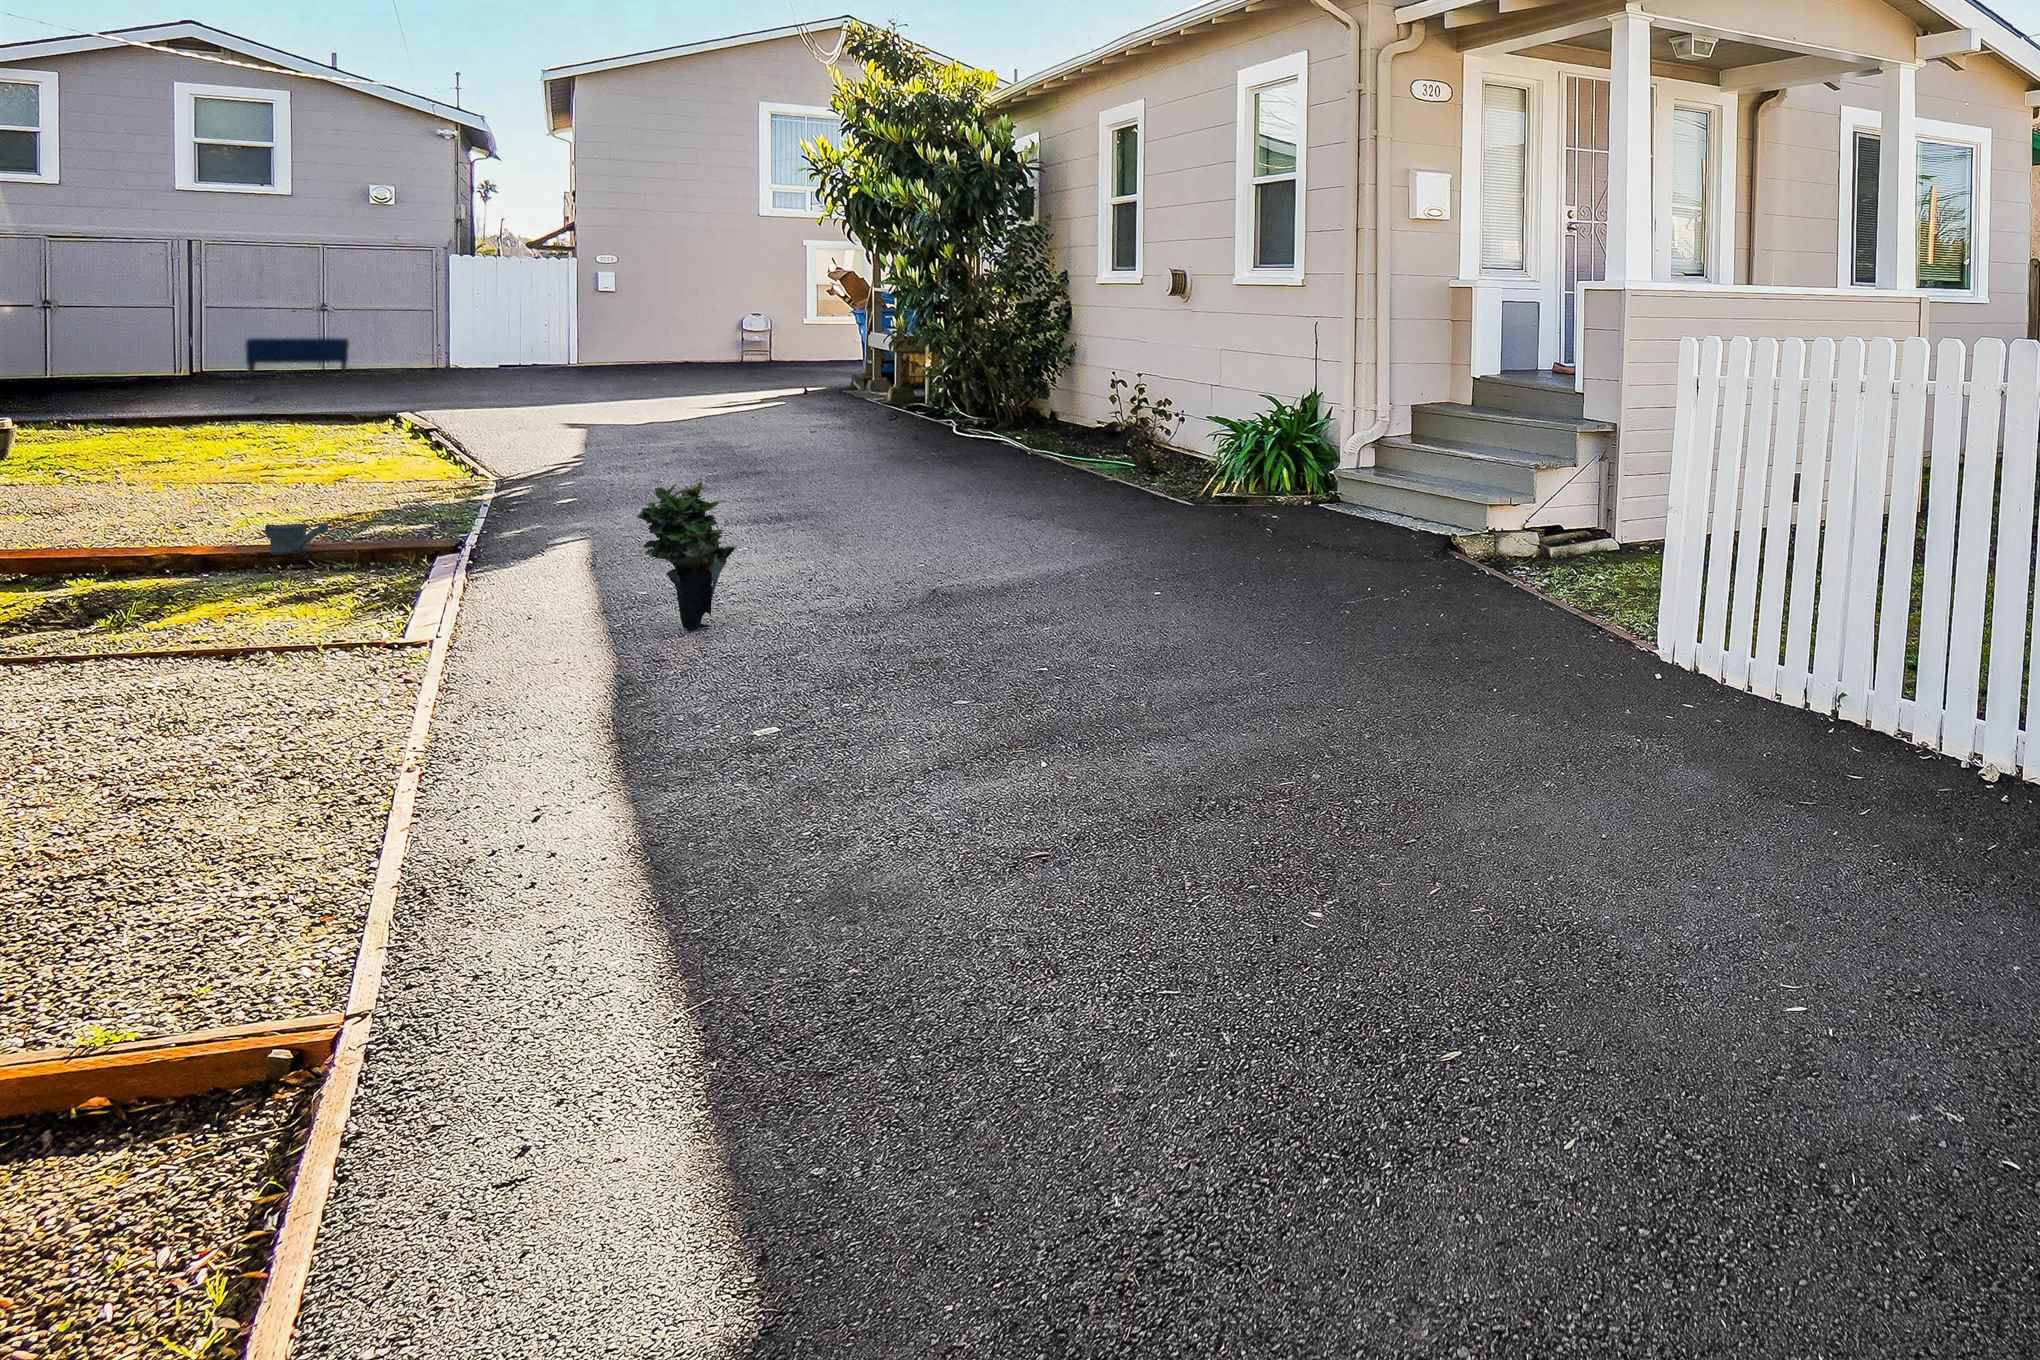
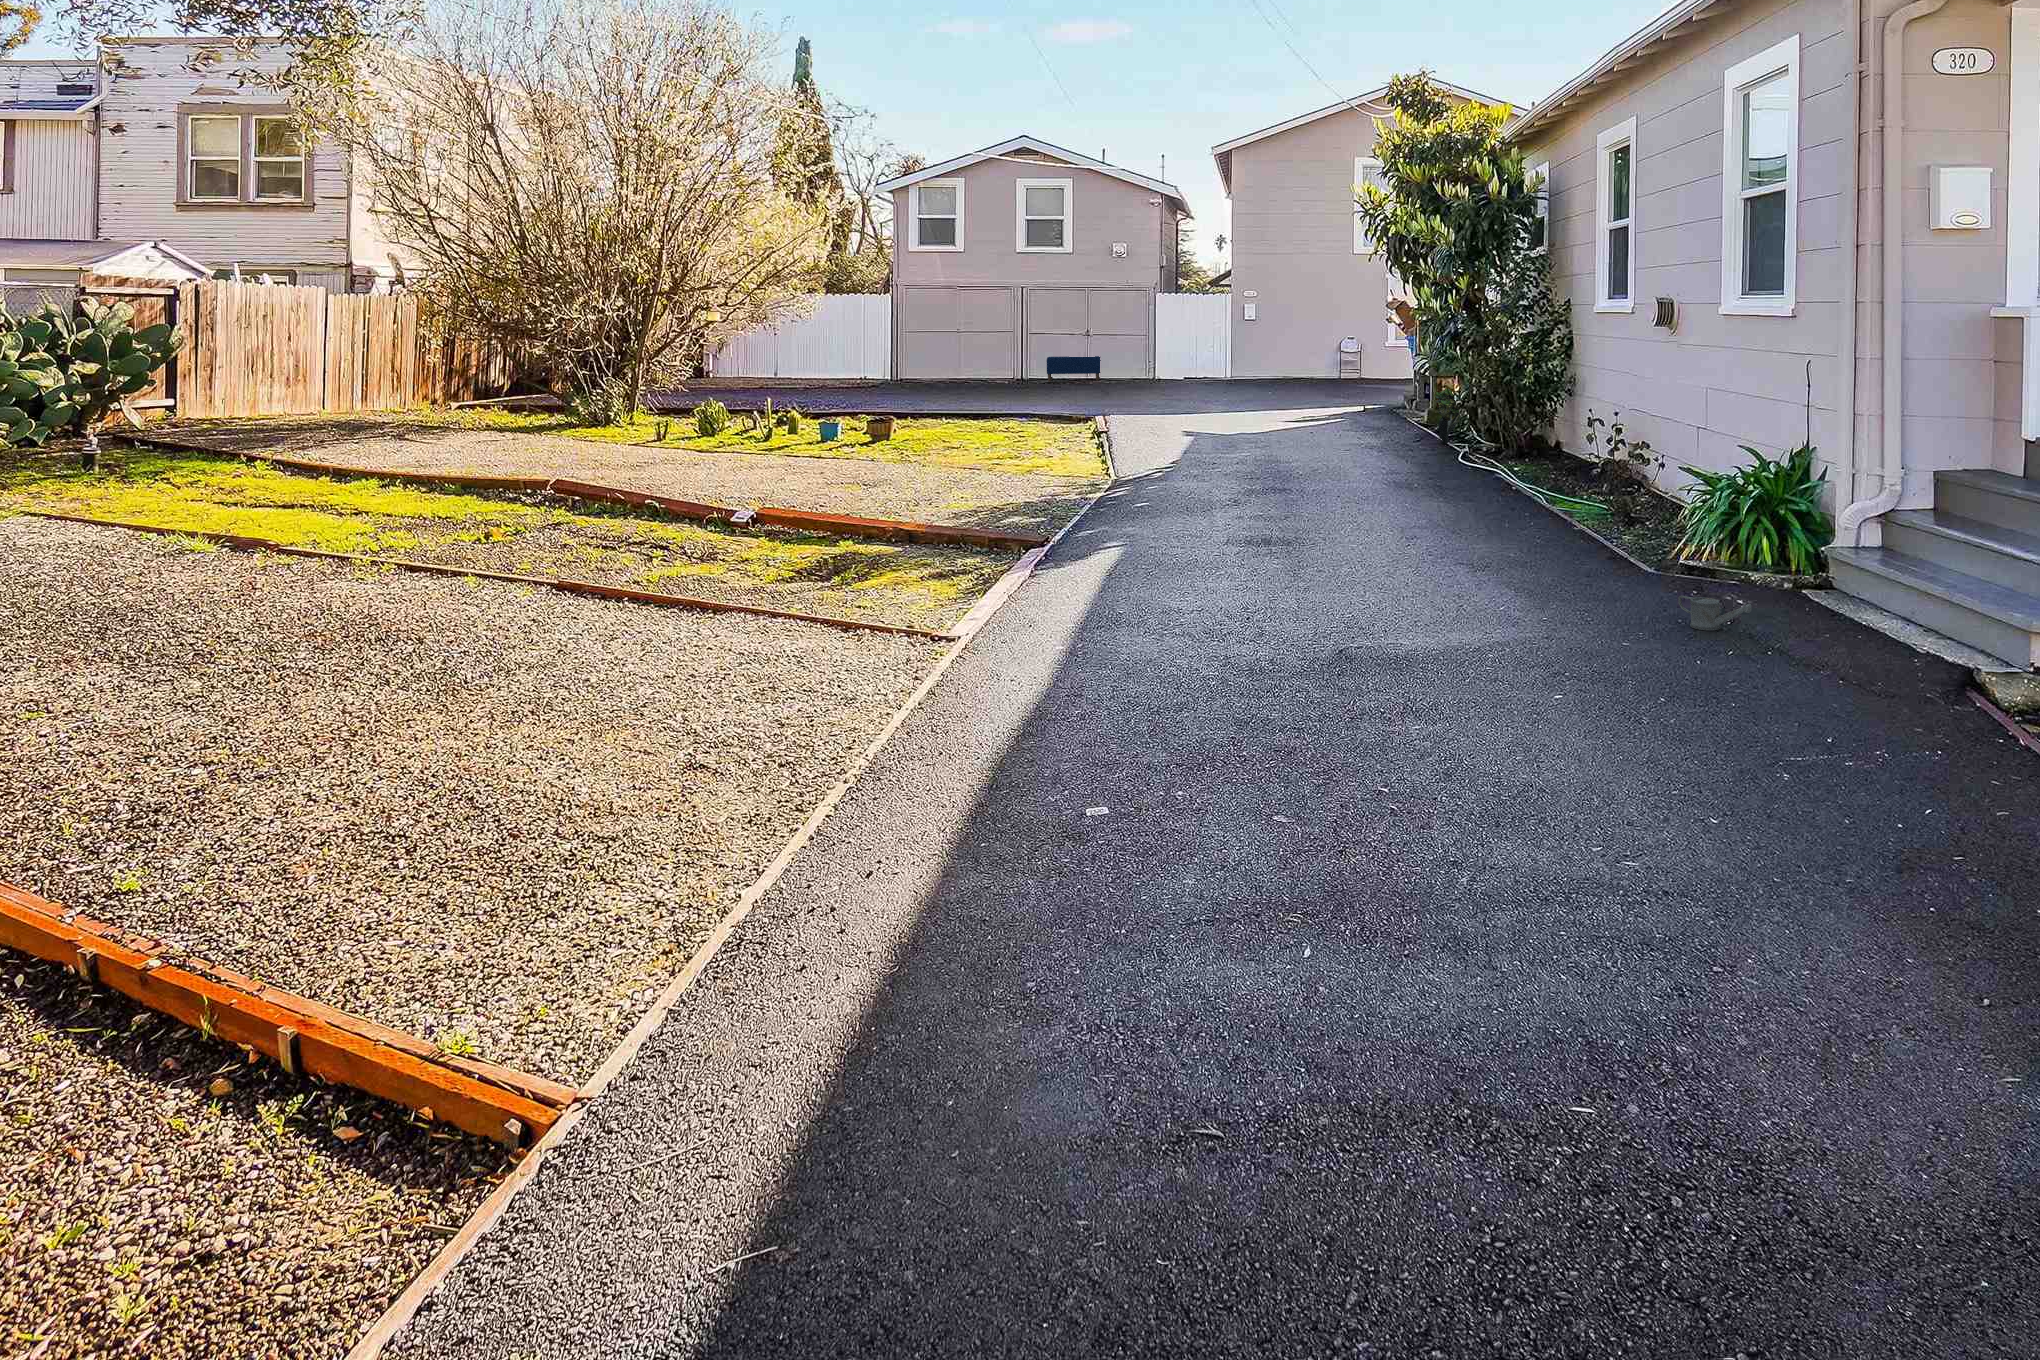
potted plant: present [637,482,736,631] -> present [1434,388,1461,444]
watering can: present [265,523,328,555] -> present [1678,596,1751,630]

